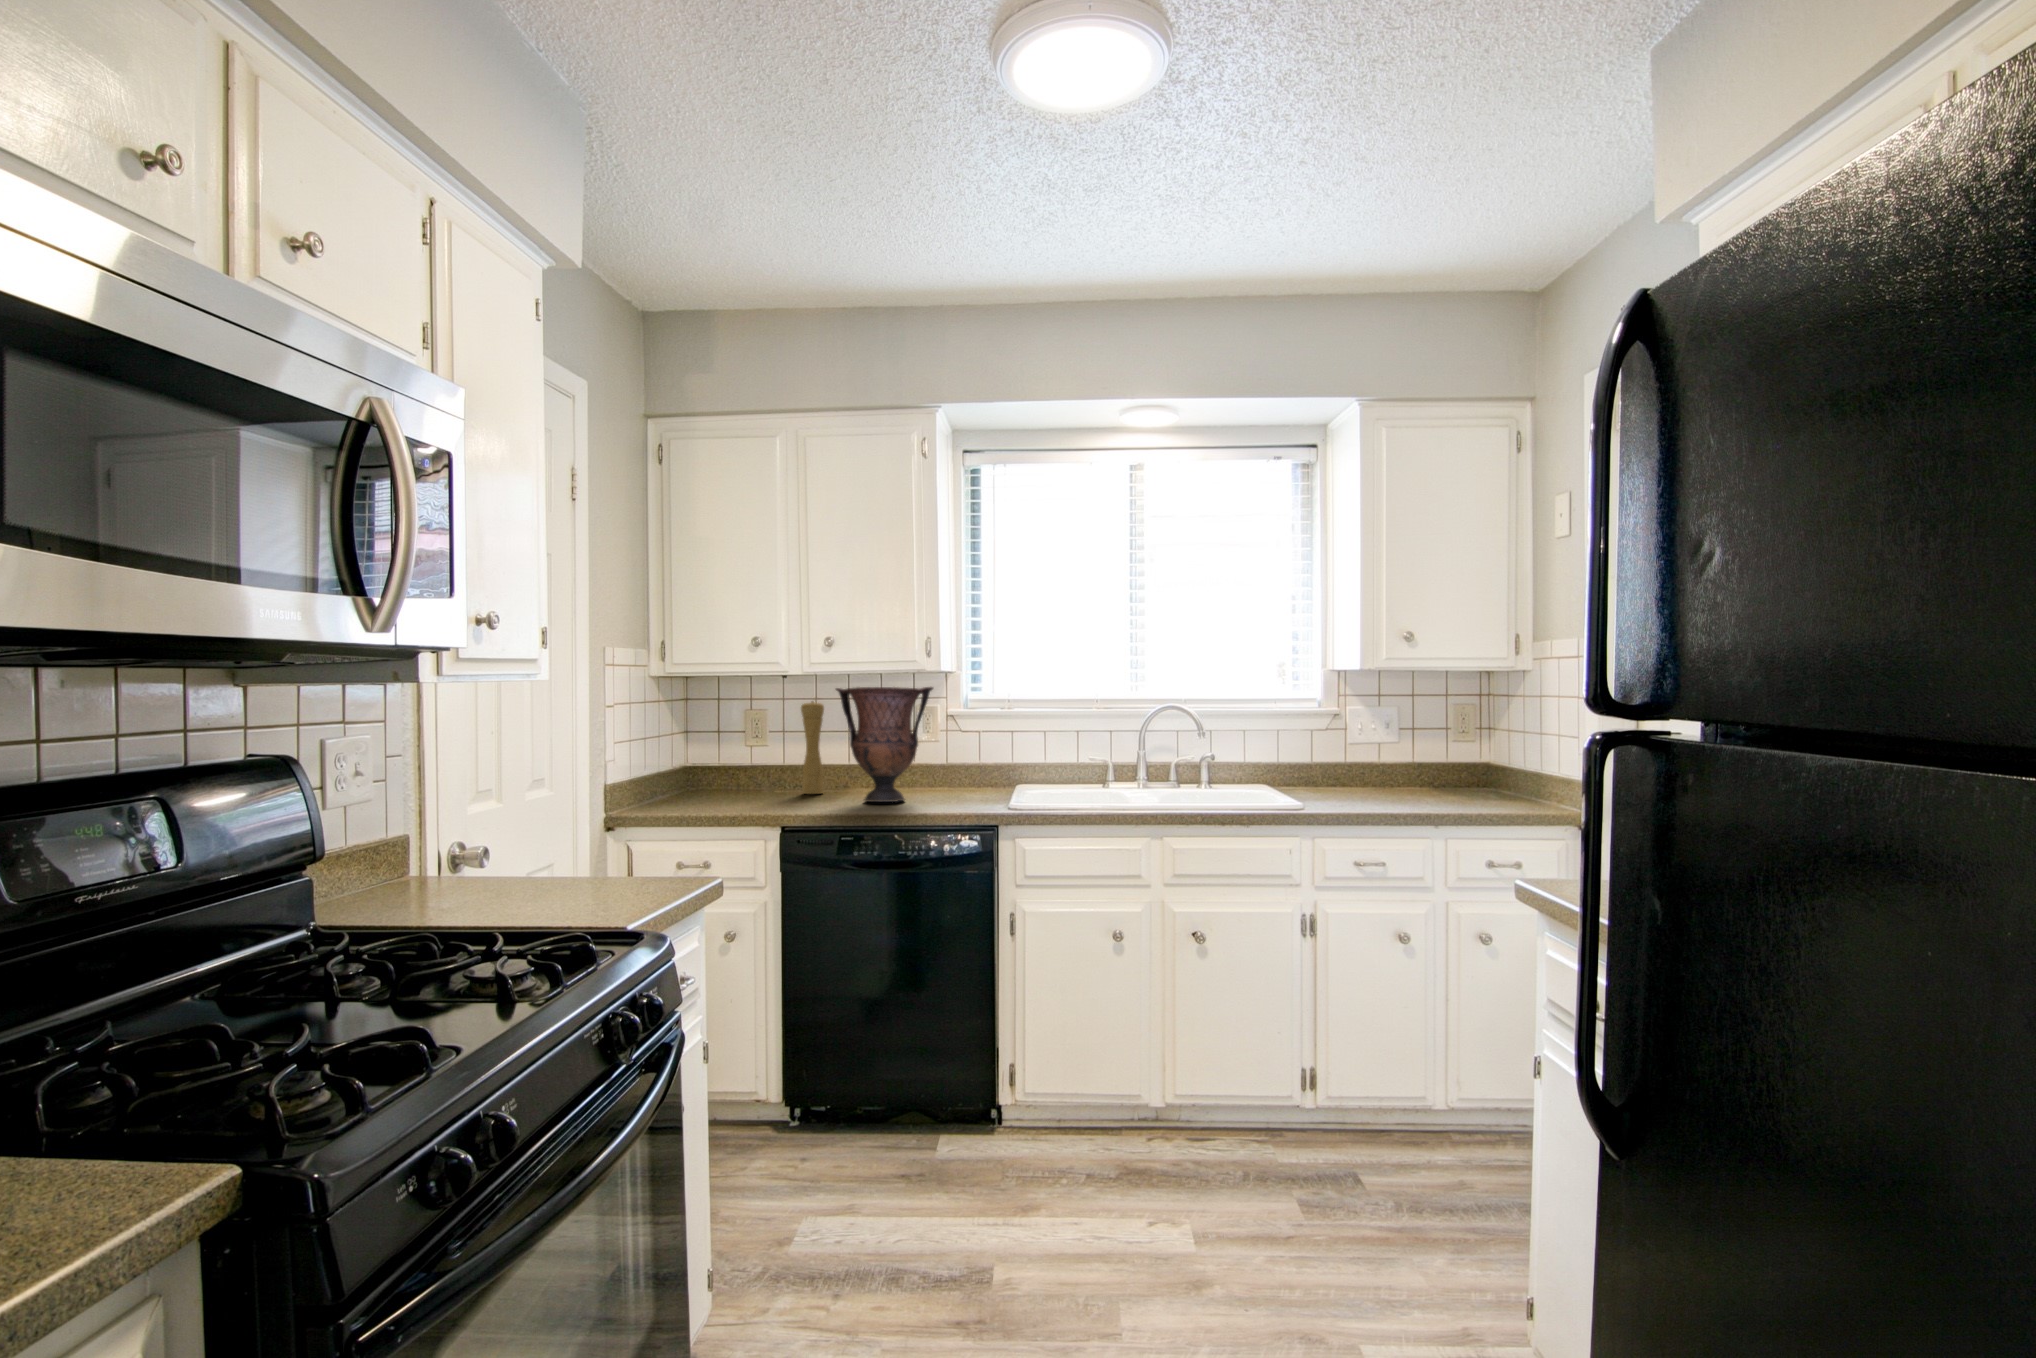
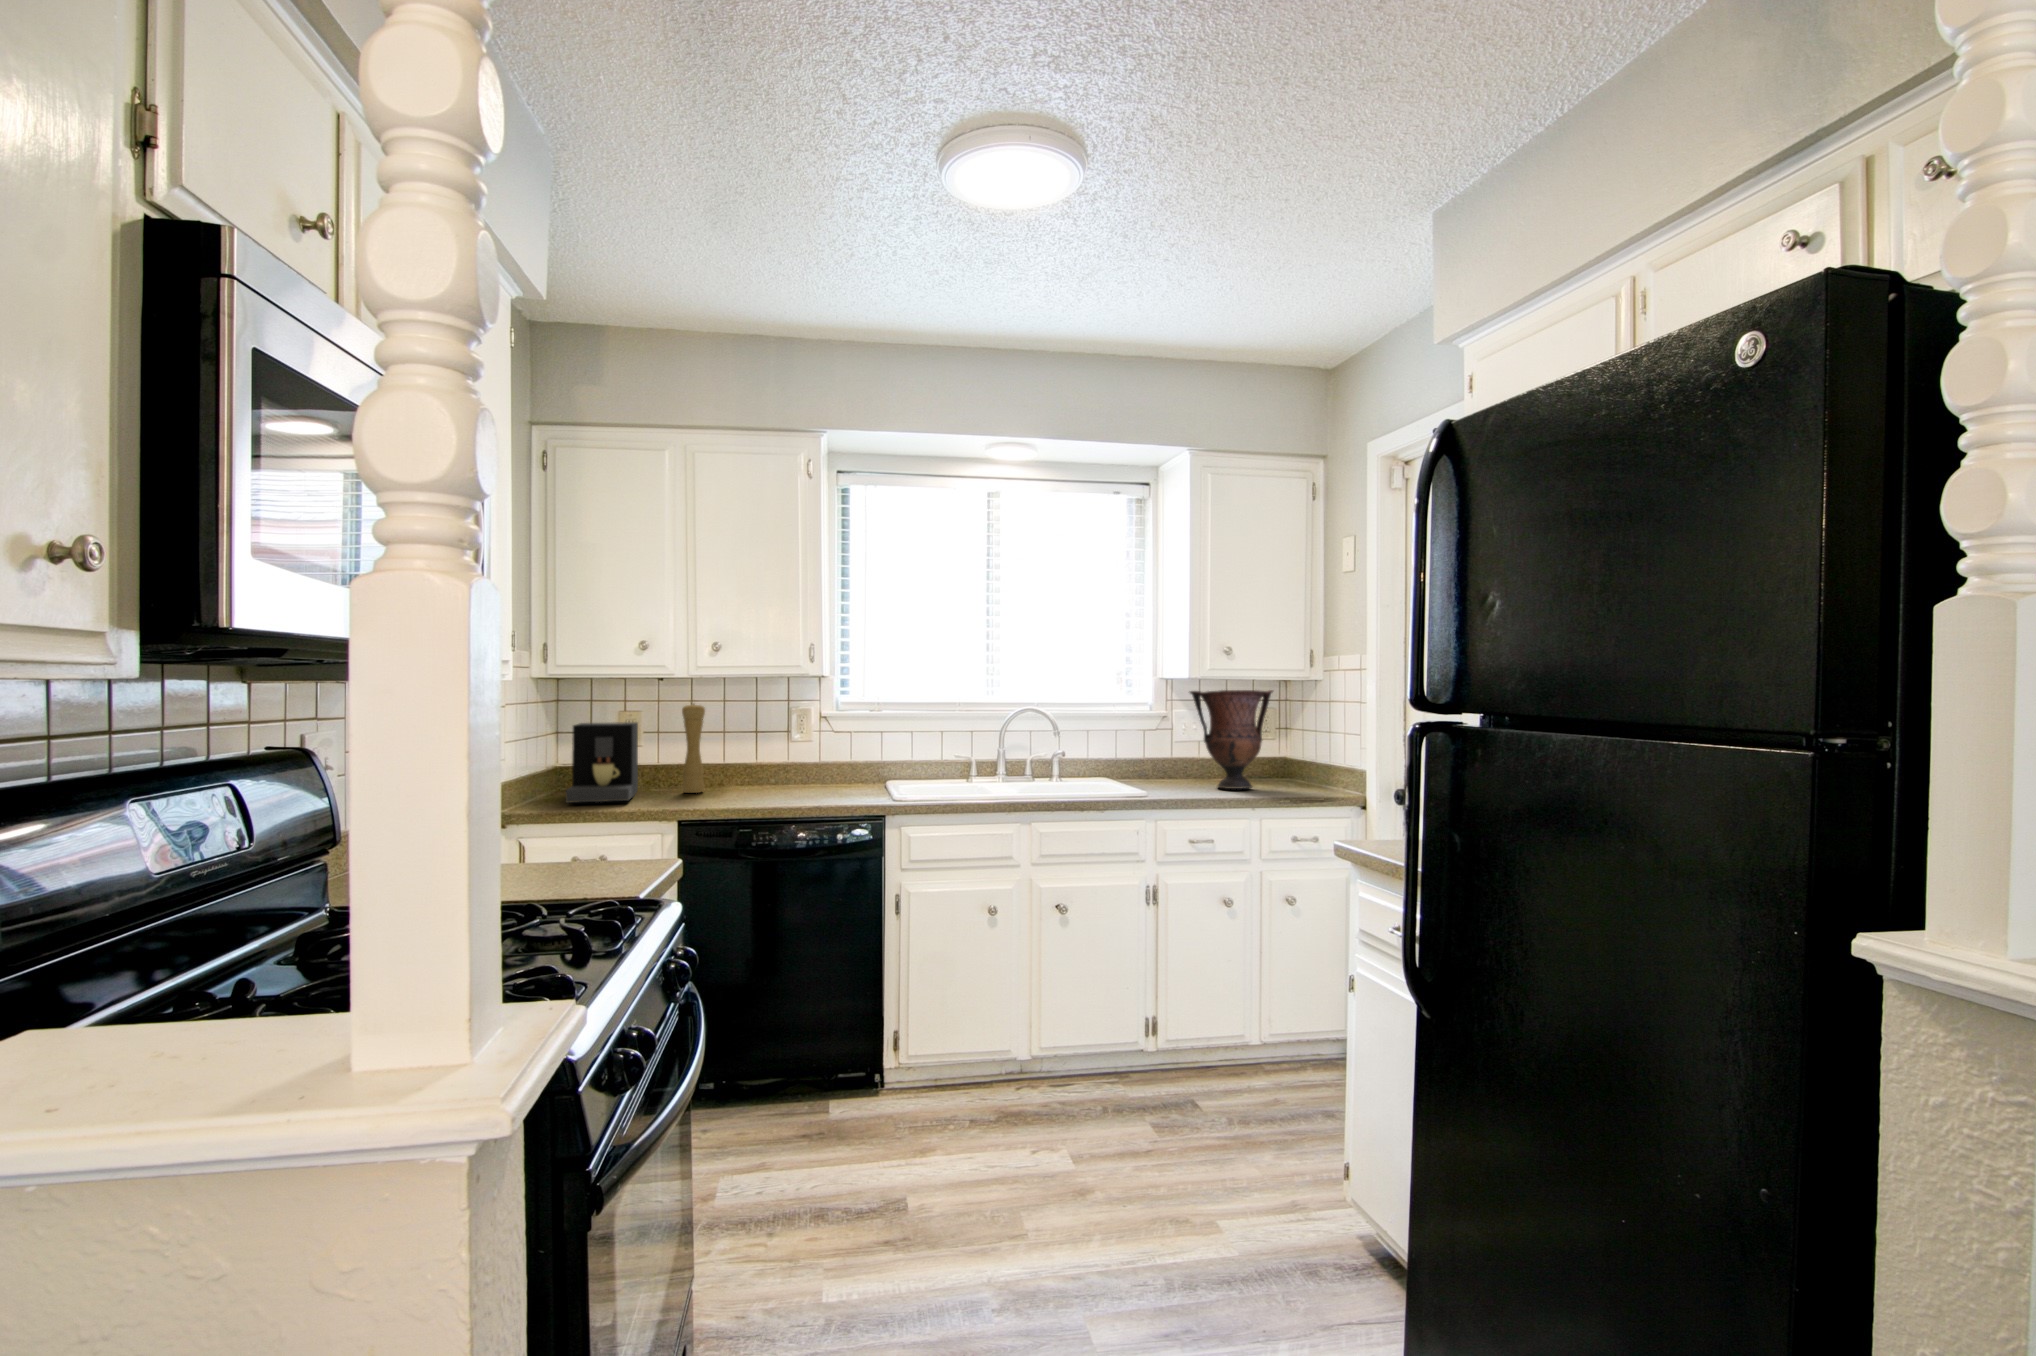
vase: present [836,687,933,802] -> present [1190,690,1273,789]
coffee maker: none [679,720,762,803] -> present [566,722,638,803]

